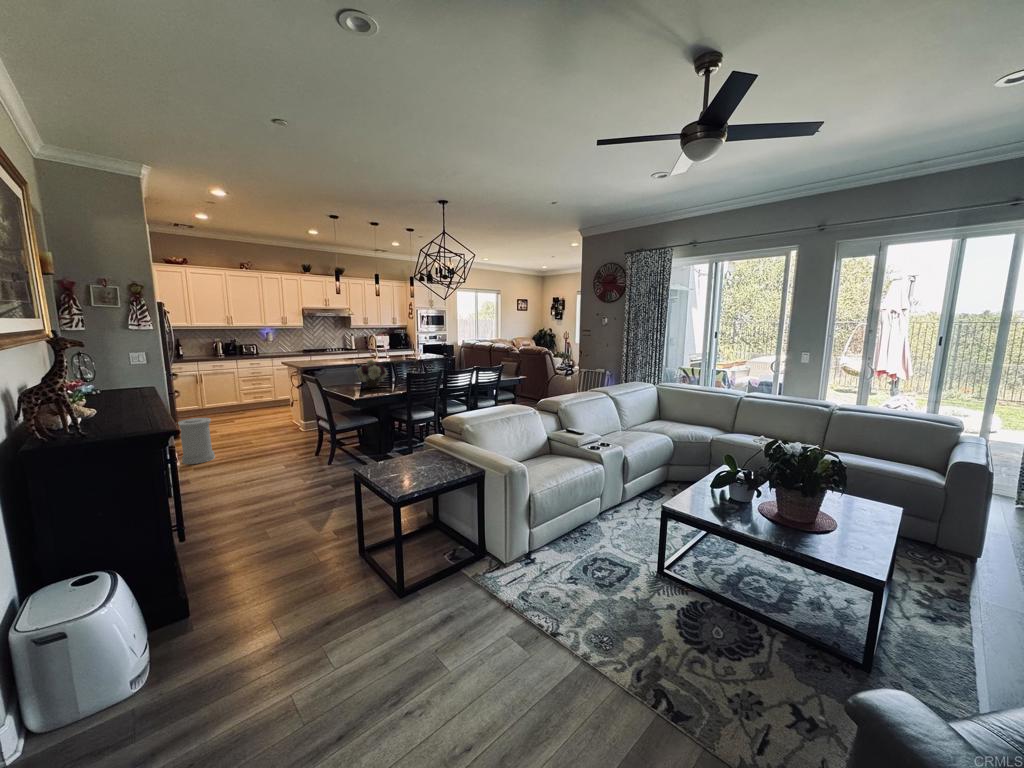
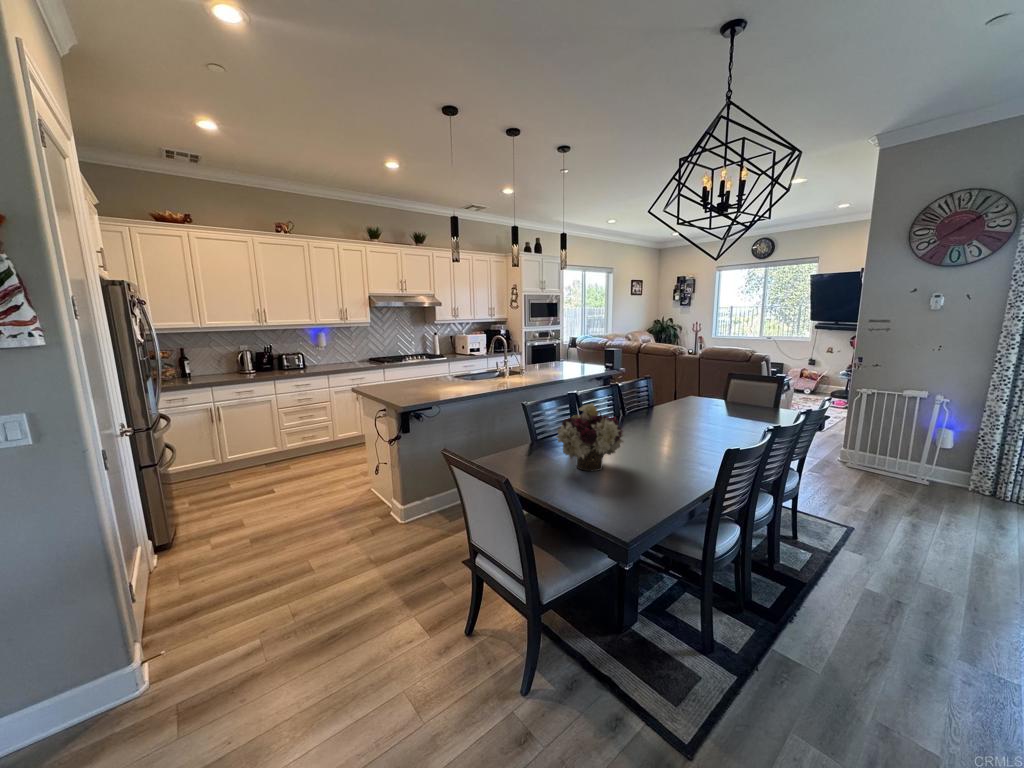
trash can: present [178,418,215,464] -> none [140,540,236,668]

